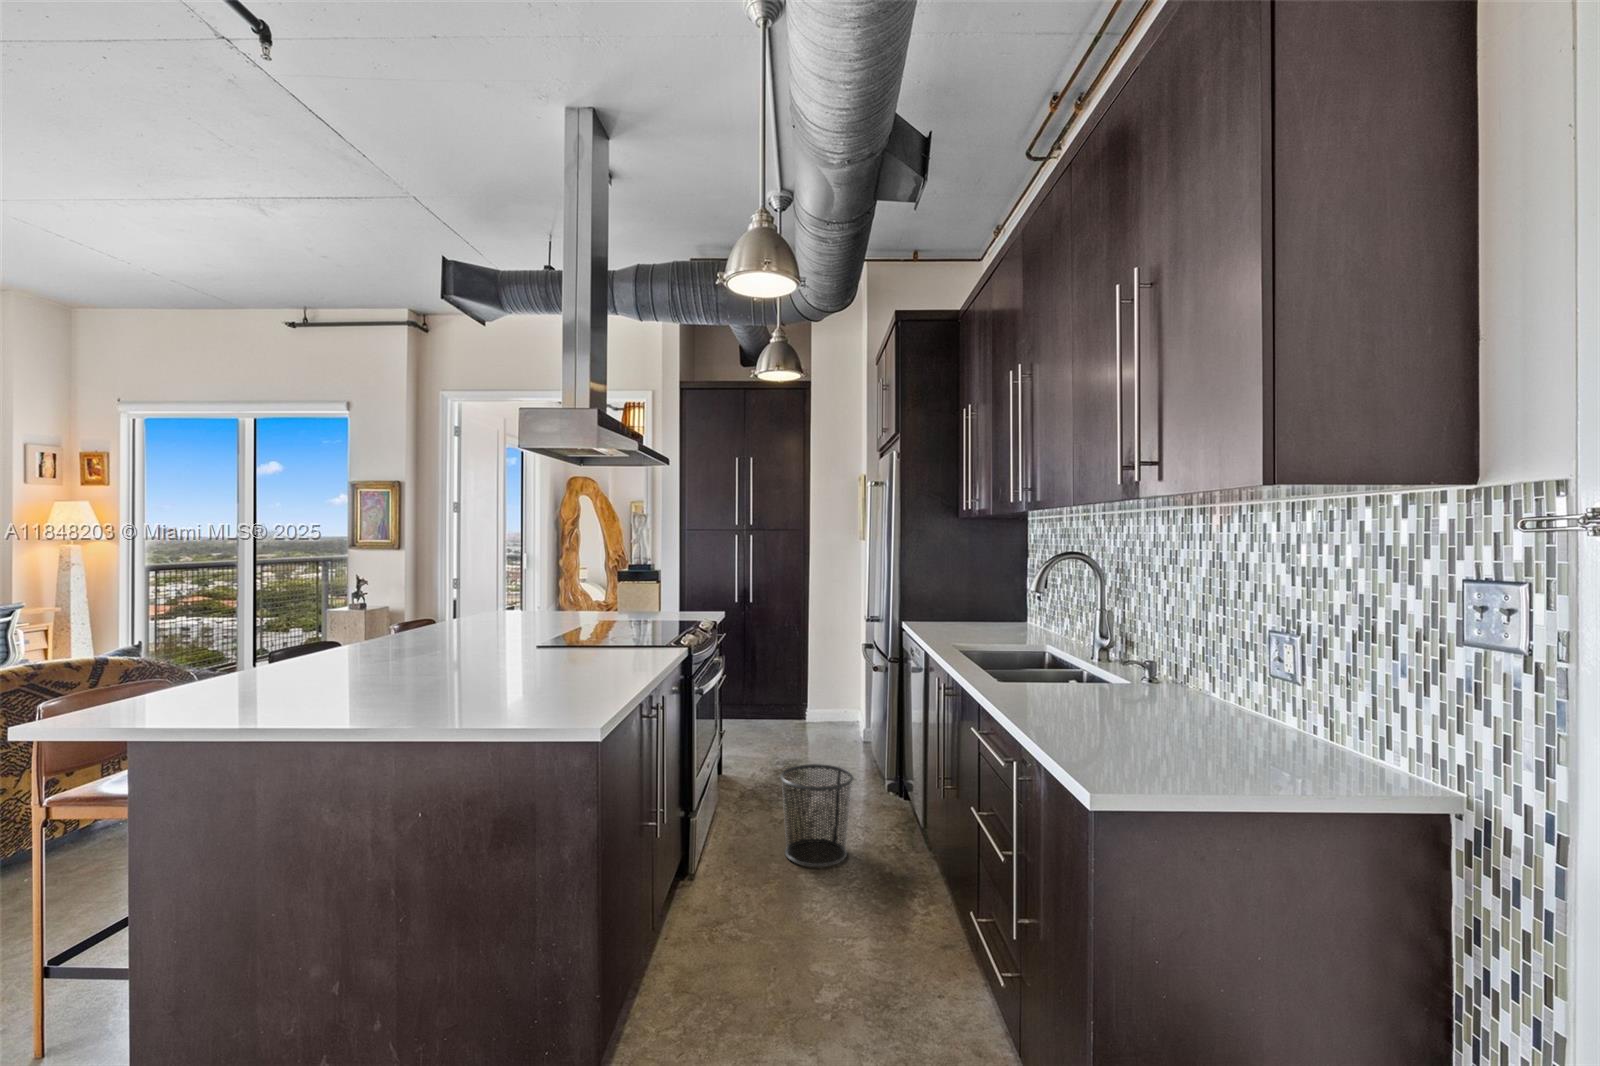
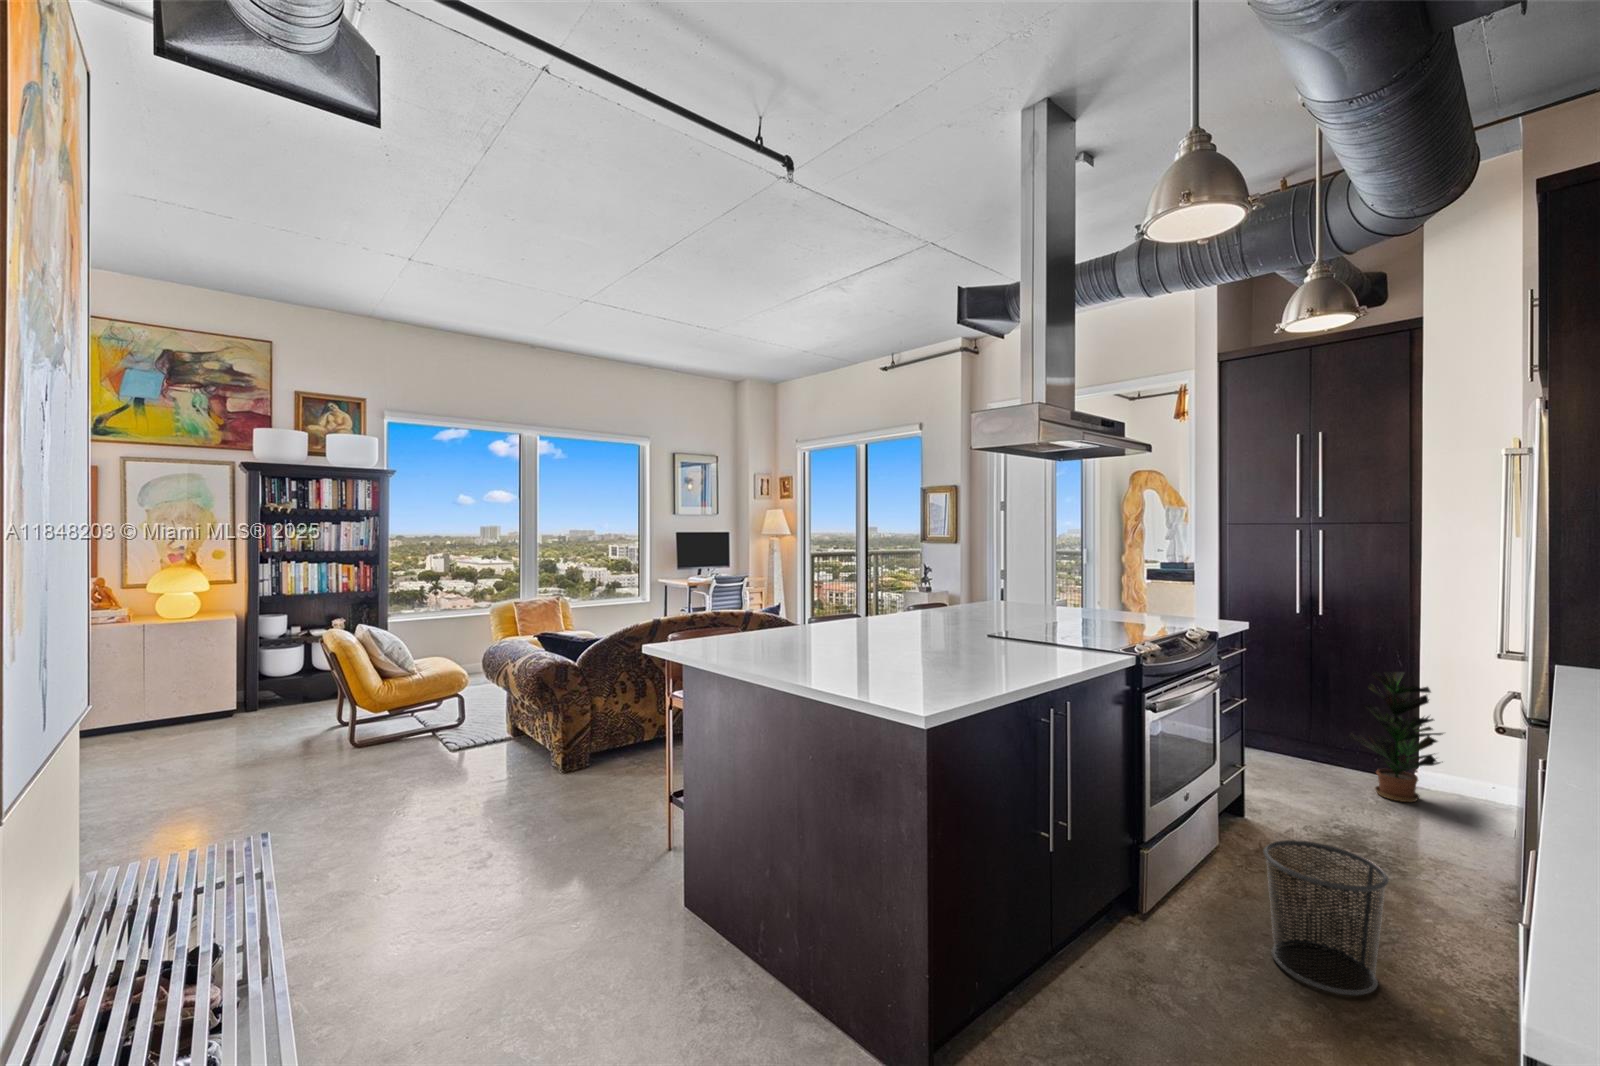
potted plant: none [774,639,829,734] -> present [1349,671,1443,802]

